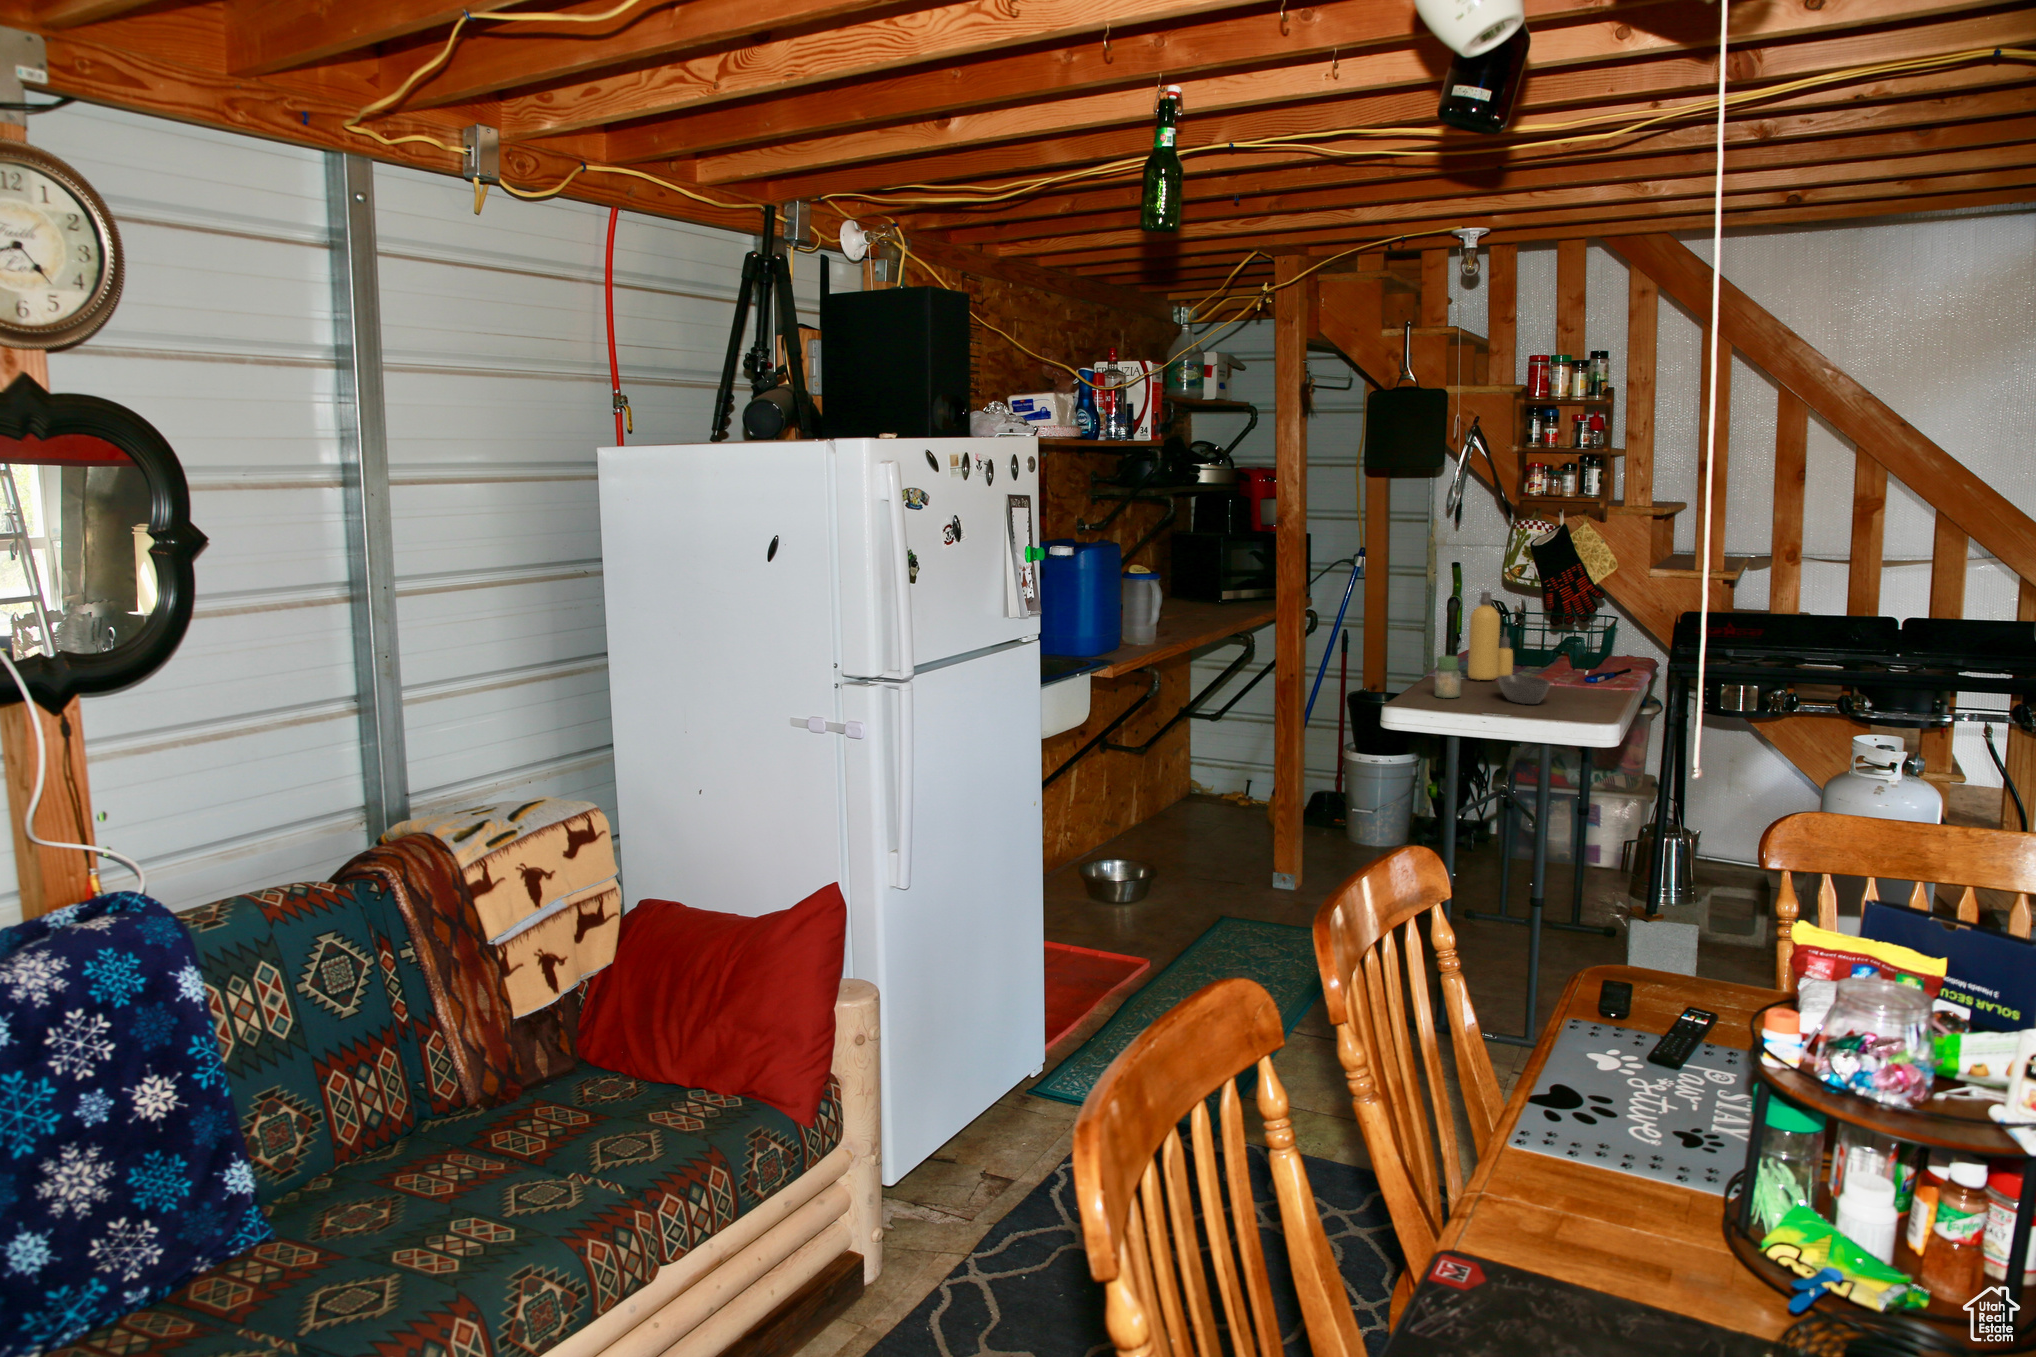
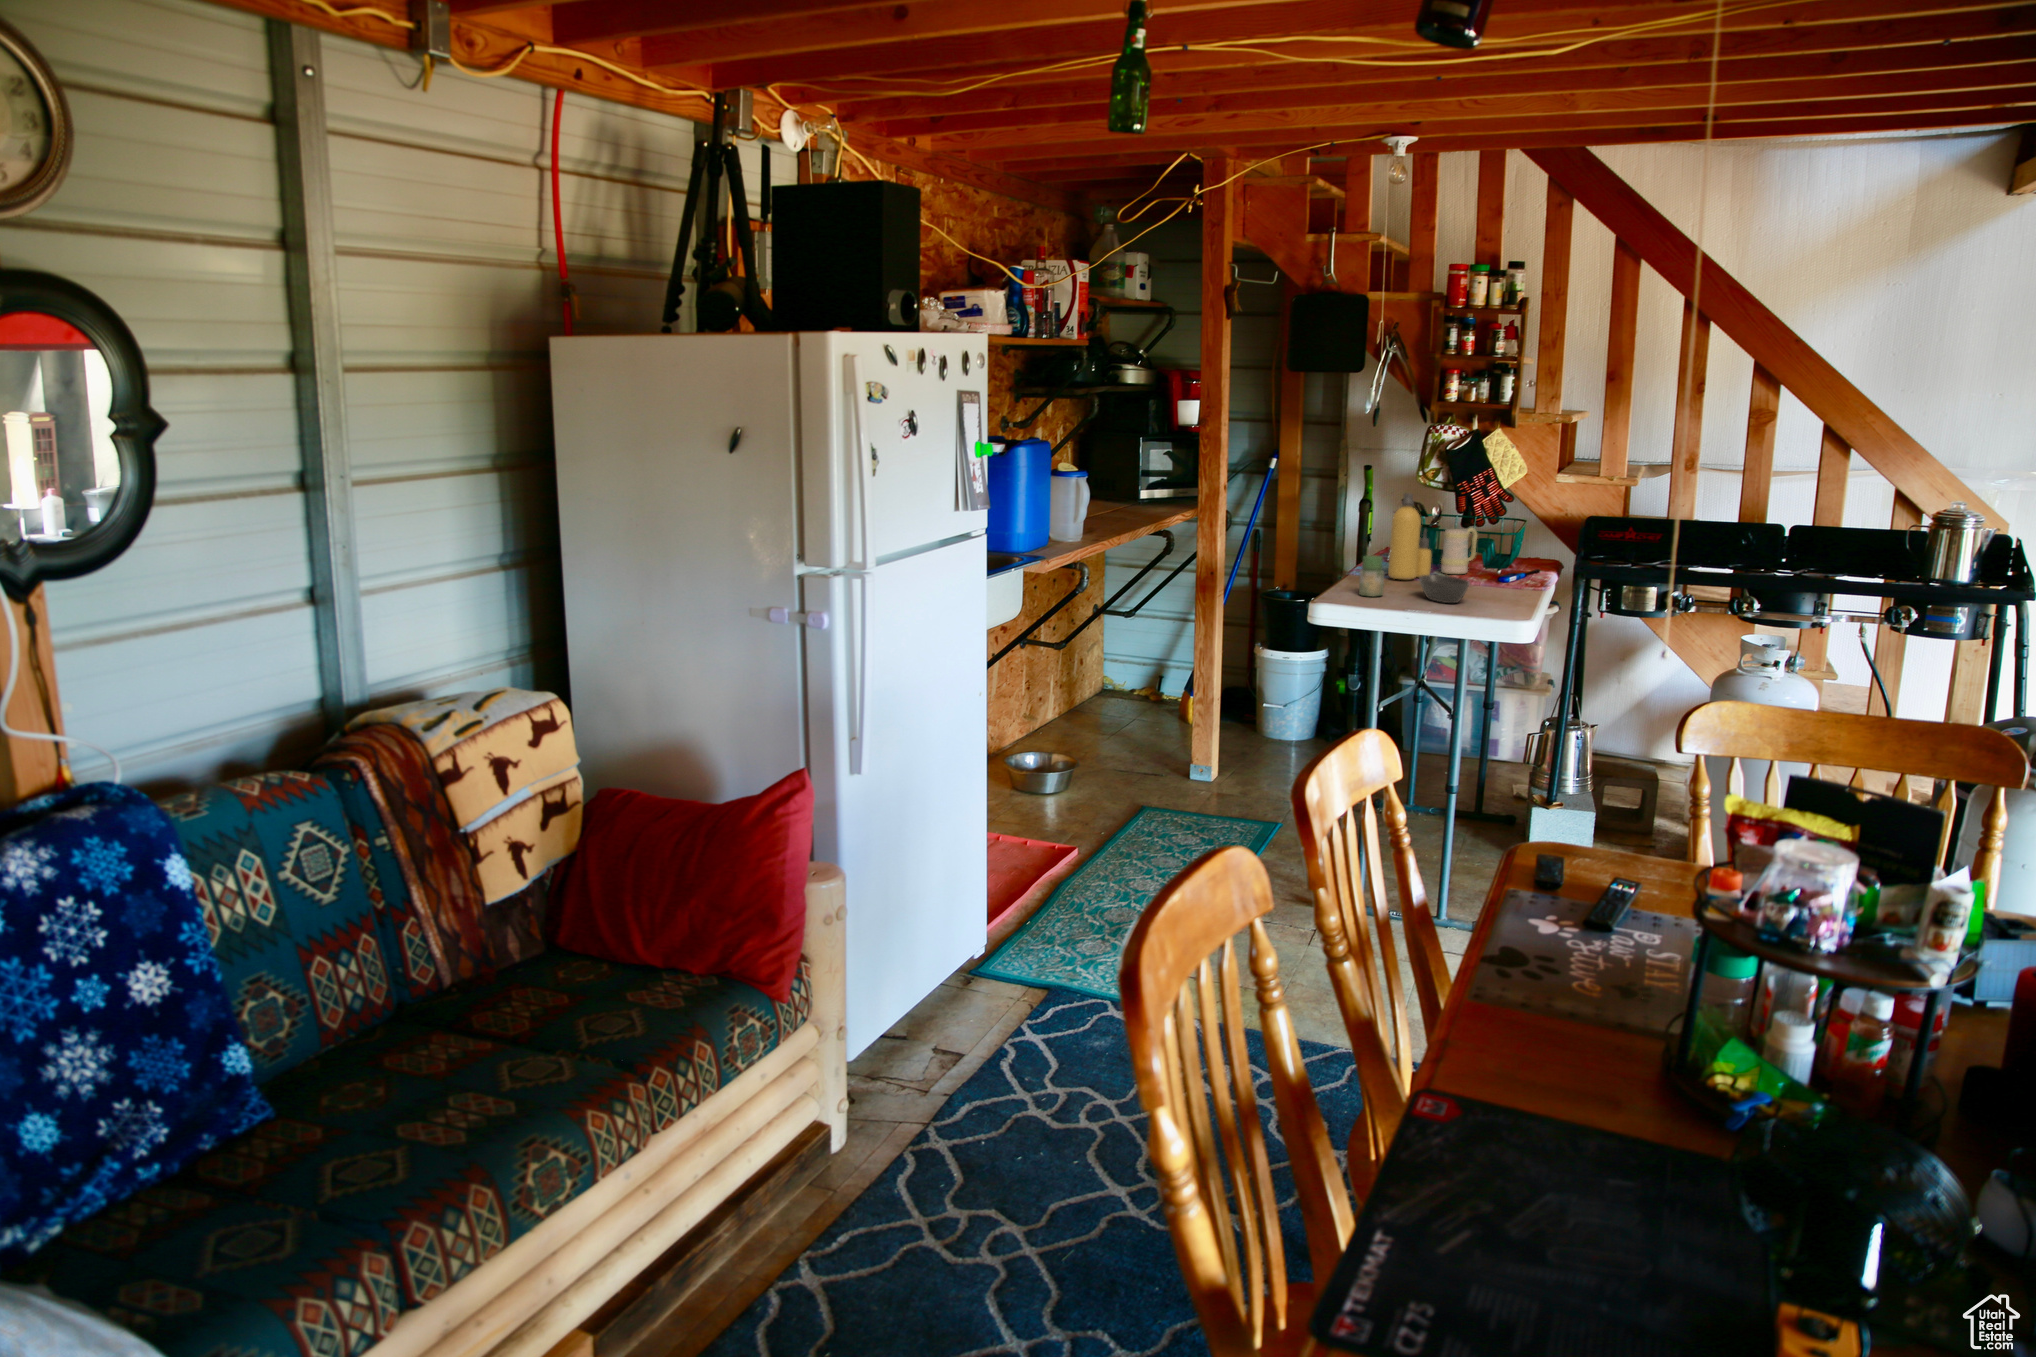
mug: none [1525,626,1562,674] -> present [1441,528,1477,574]

